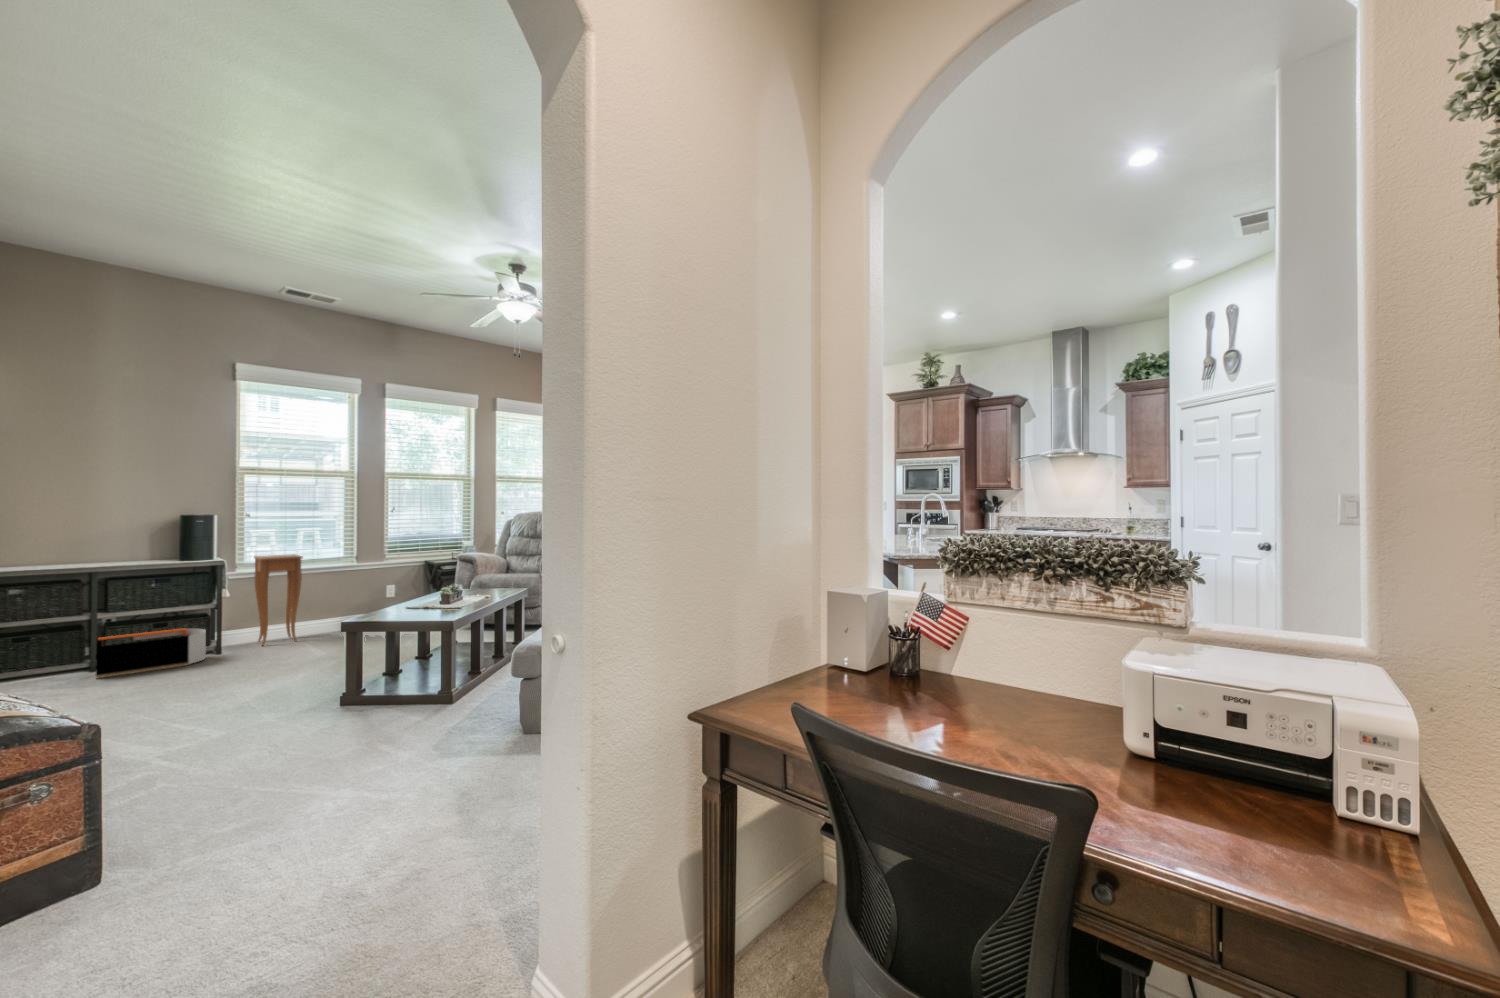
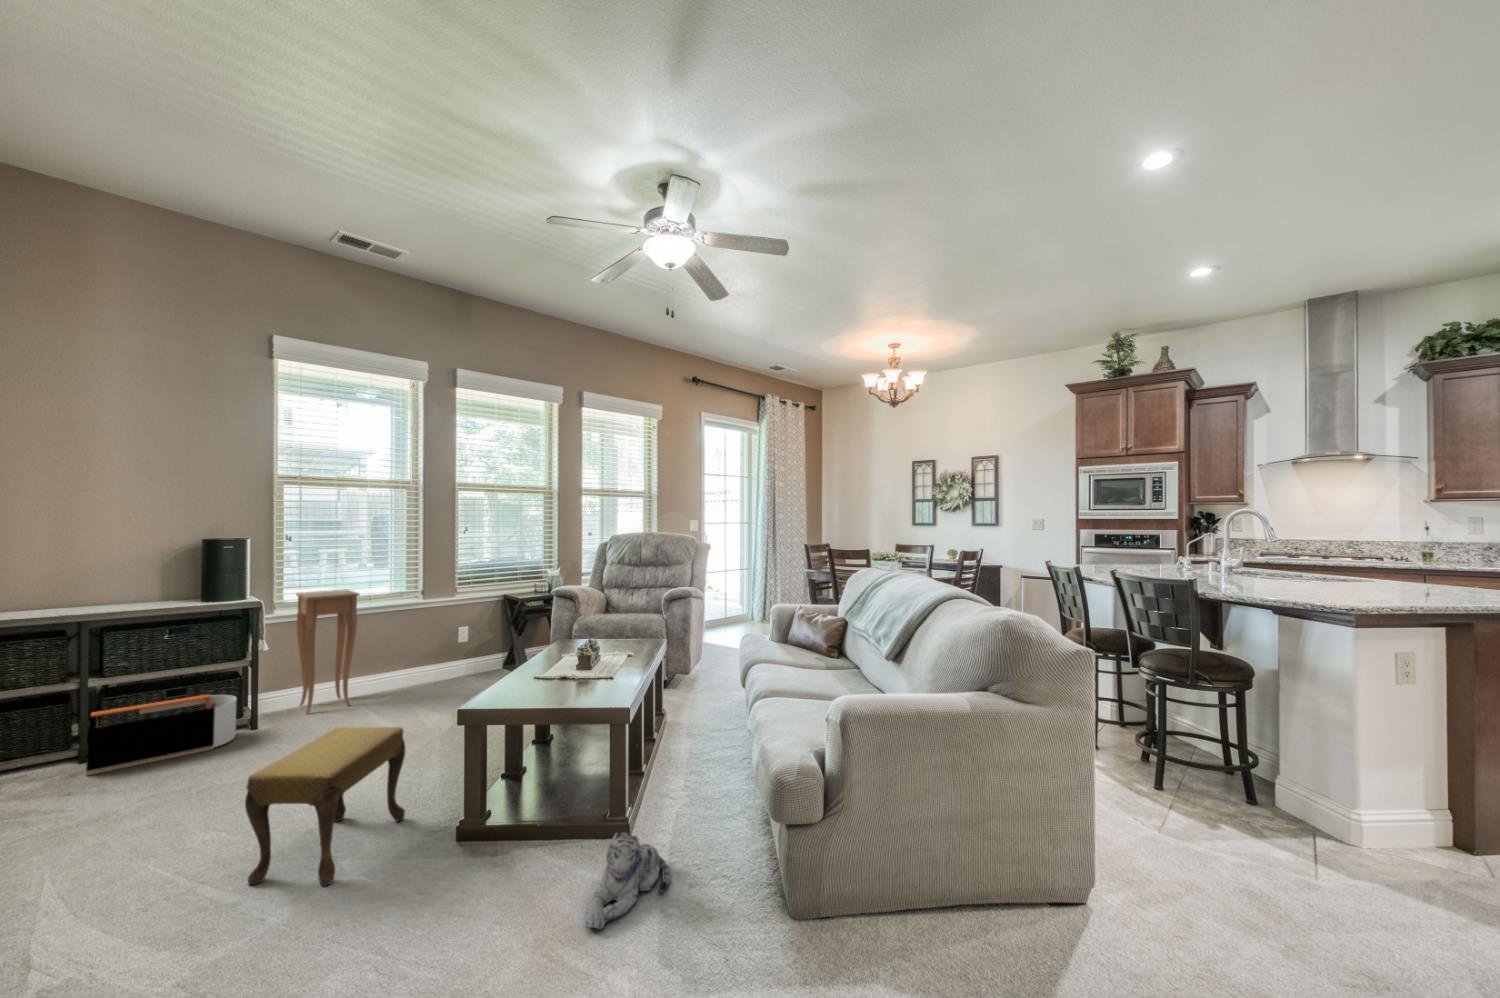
footstool: none [200,638,315,727] -> present [245,727,406,886]
plush toy: none [407,692,477,743] -> present [586,833,671,929]

